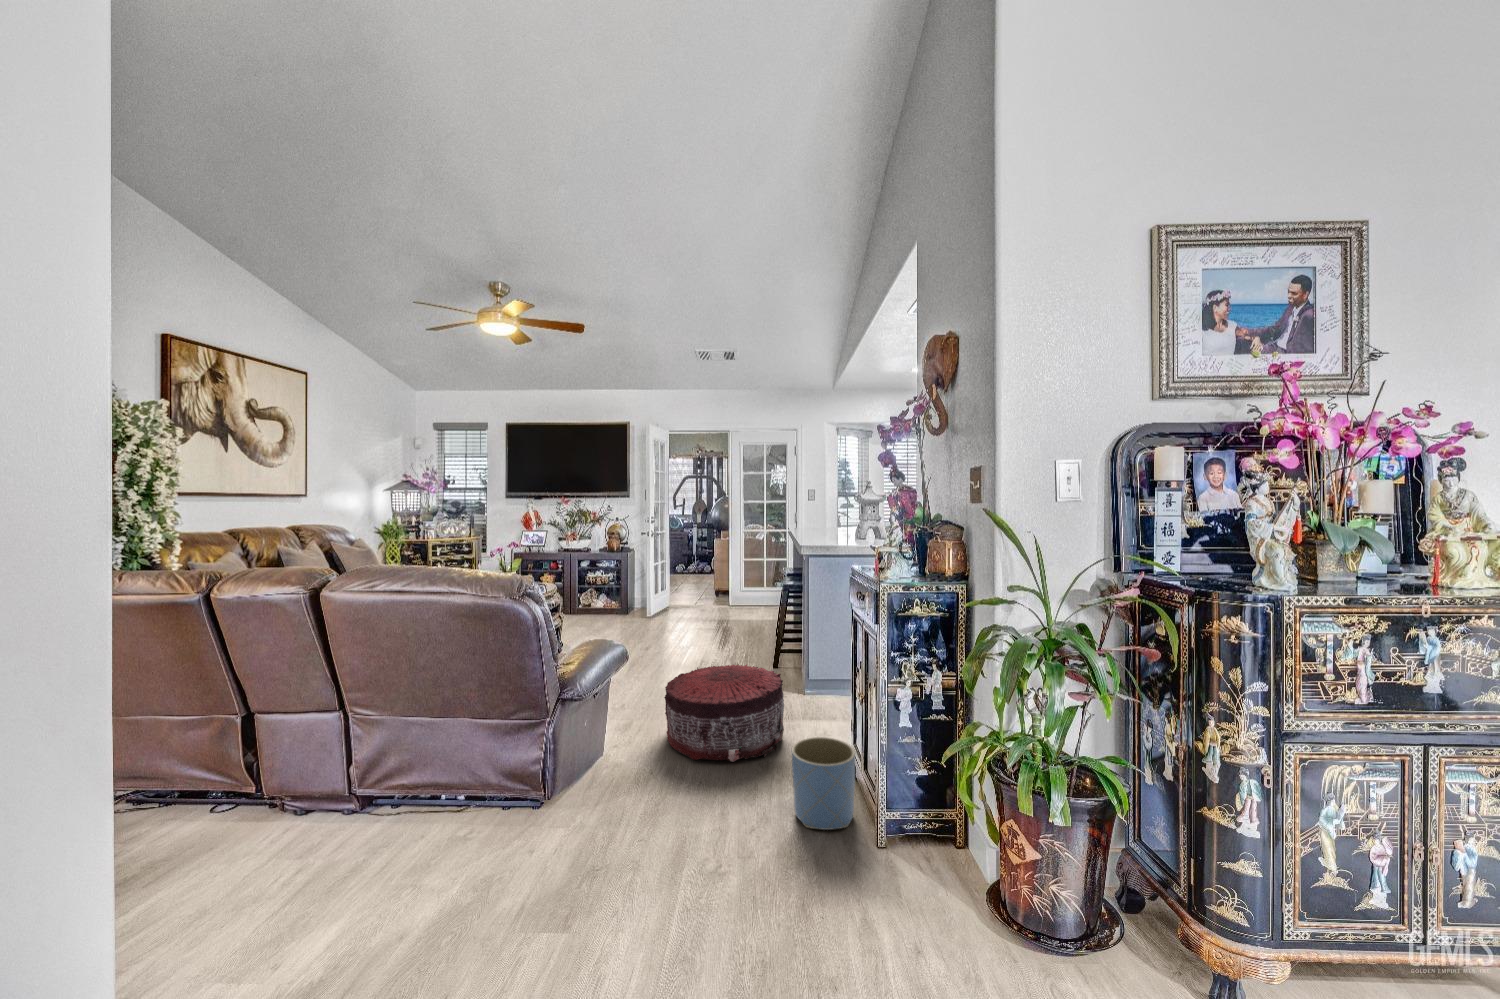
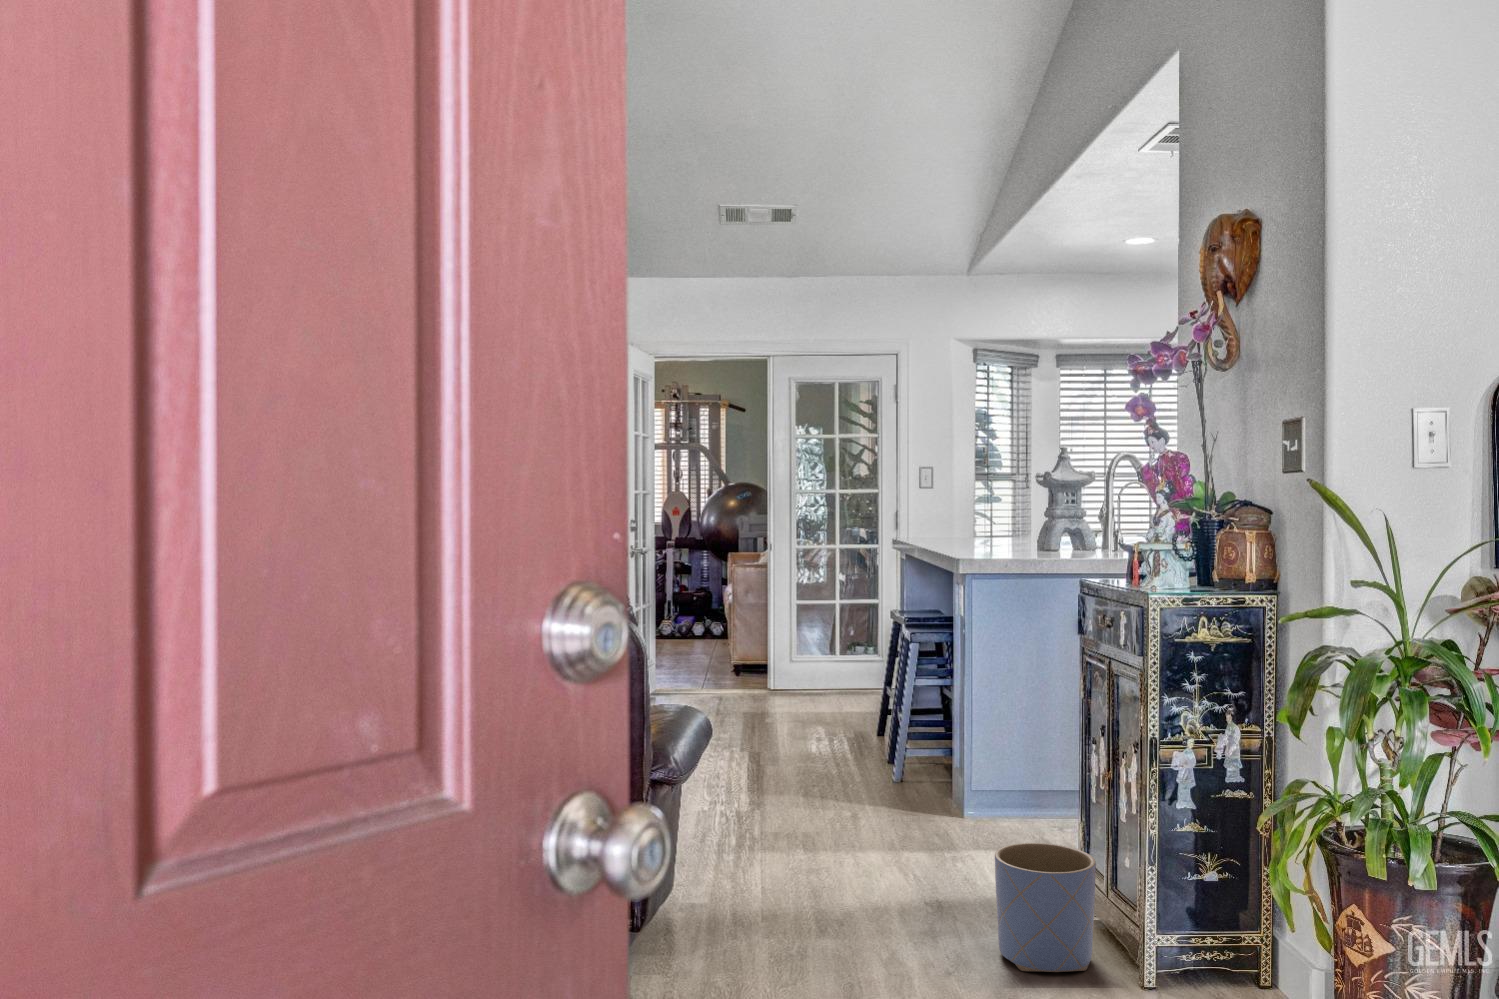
pouf: present [664,664,784,762] -> none [753,751,950,895]

